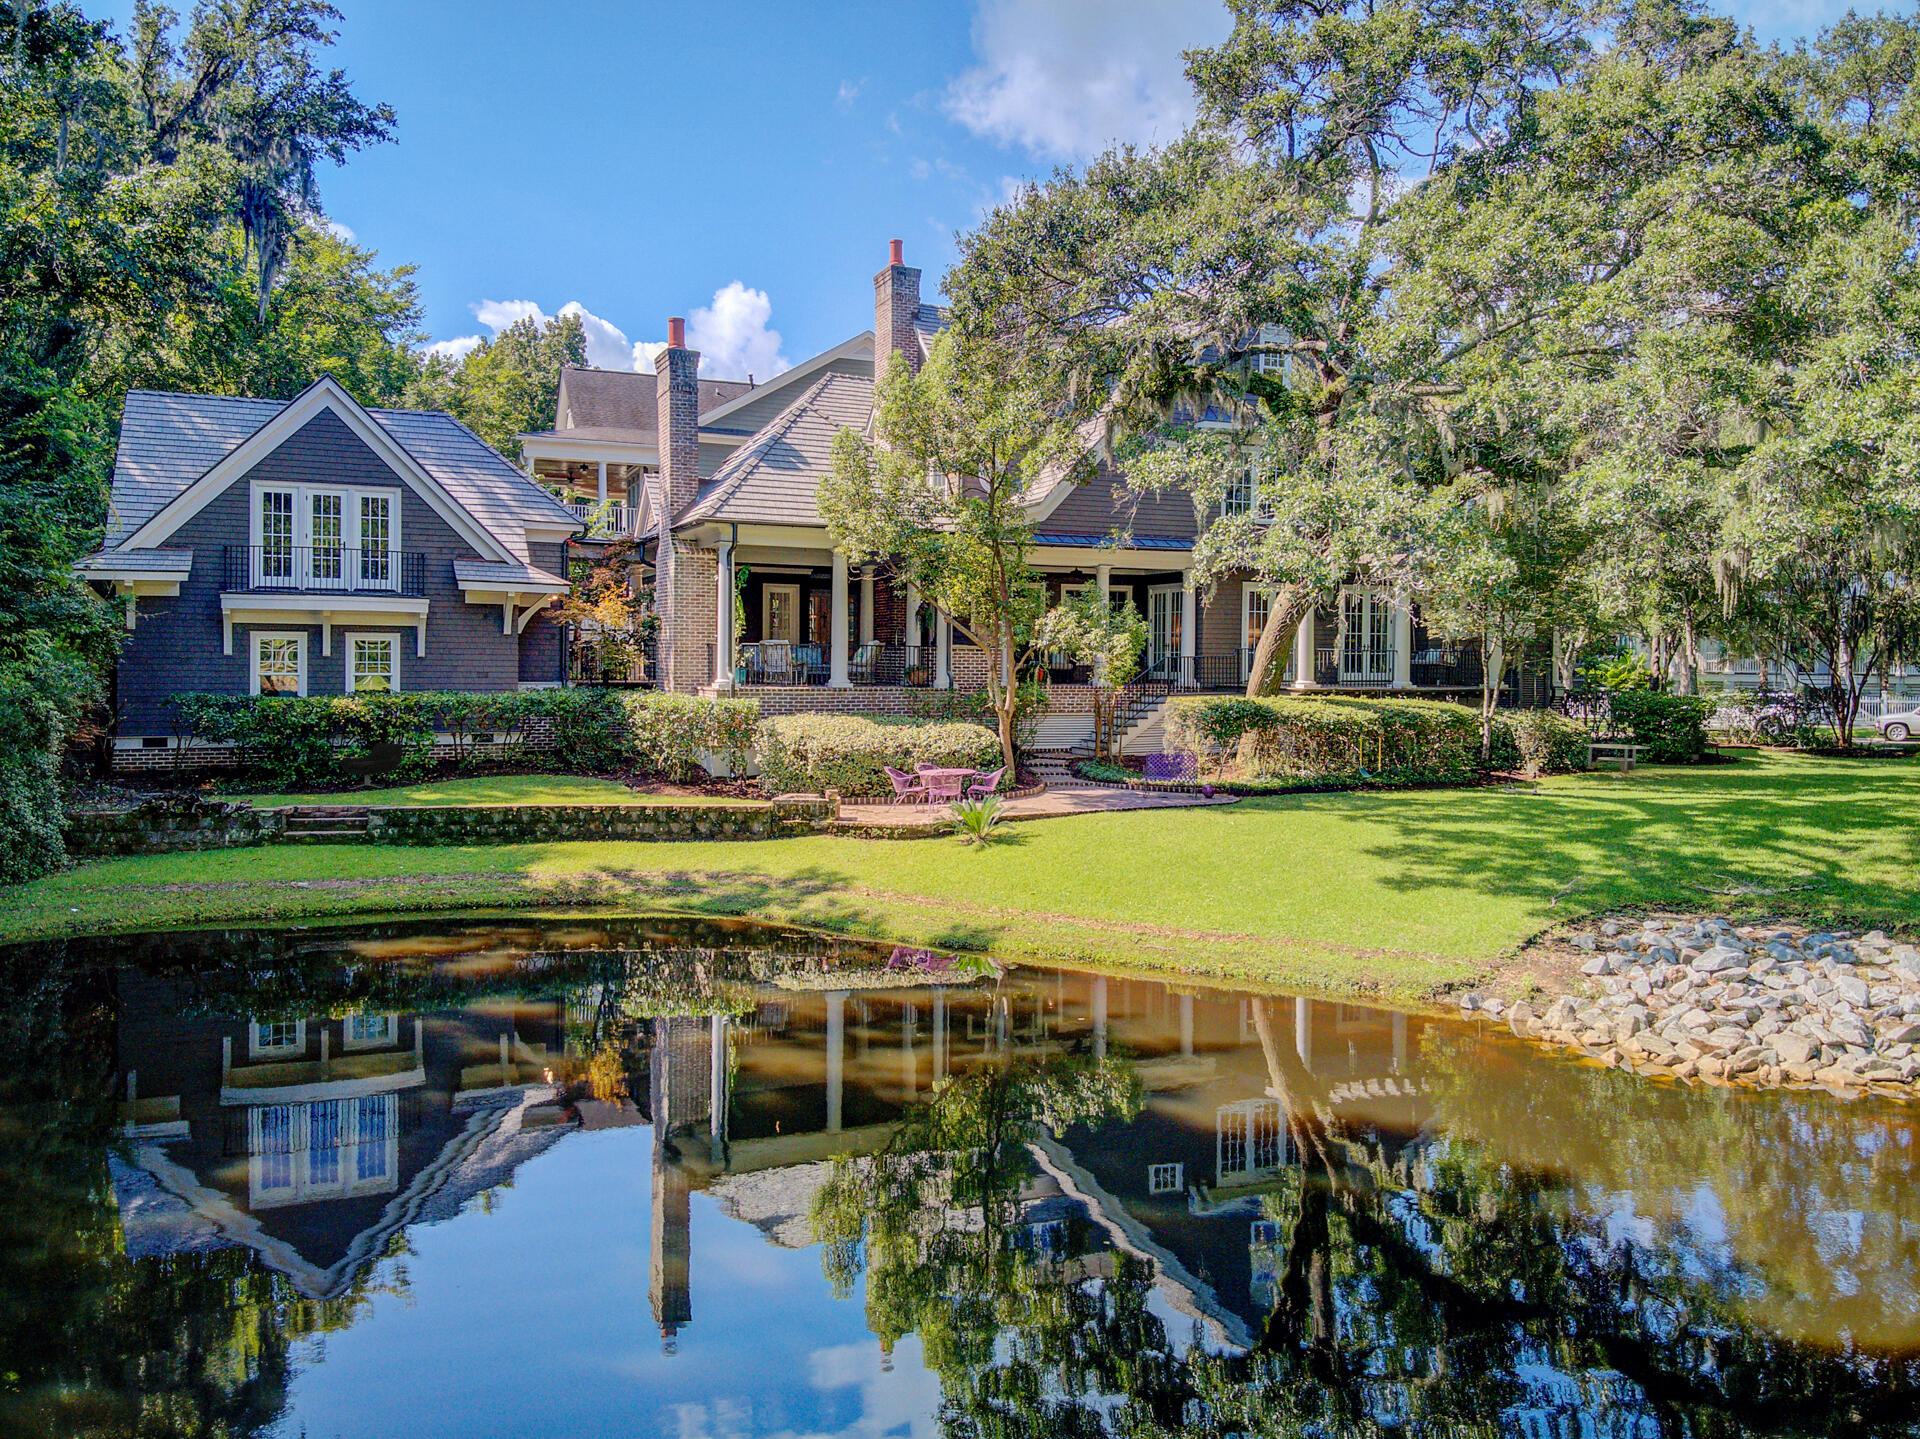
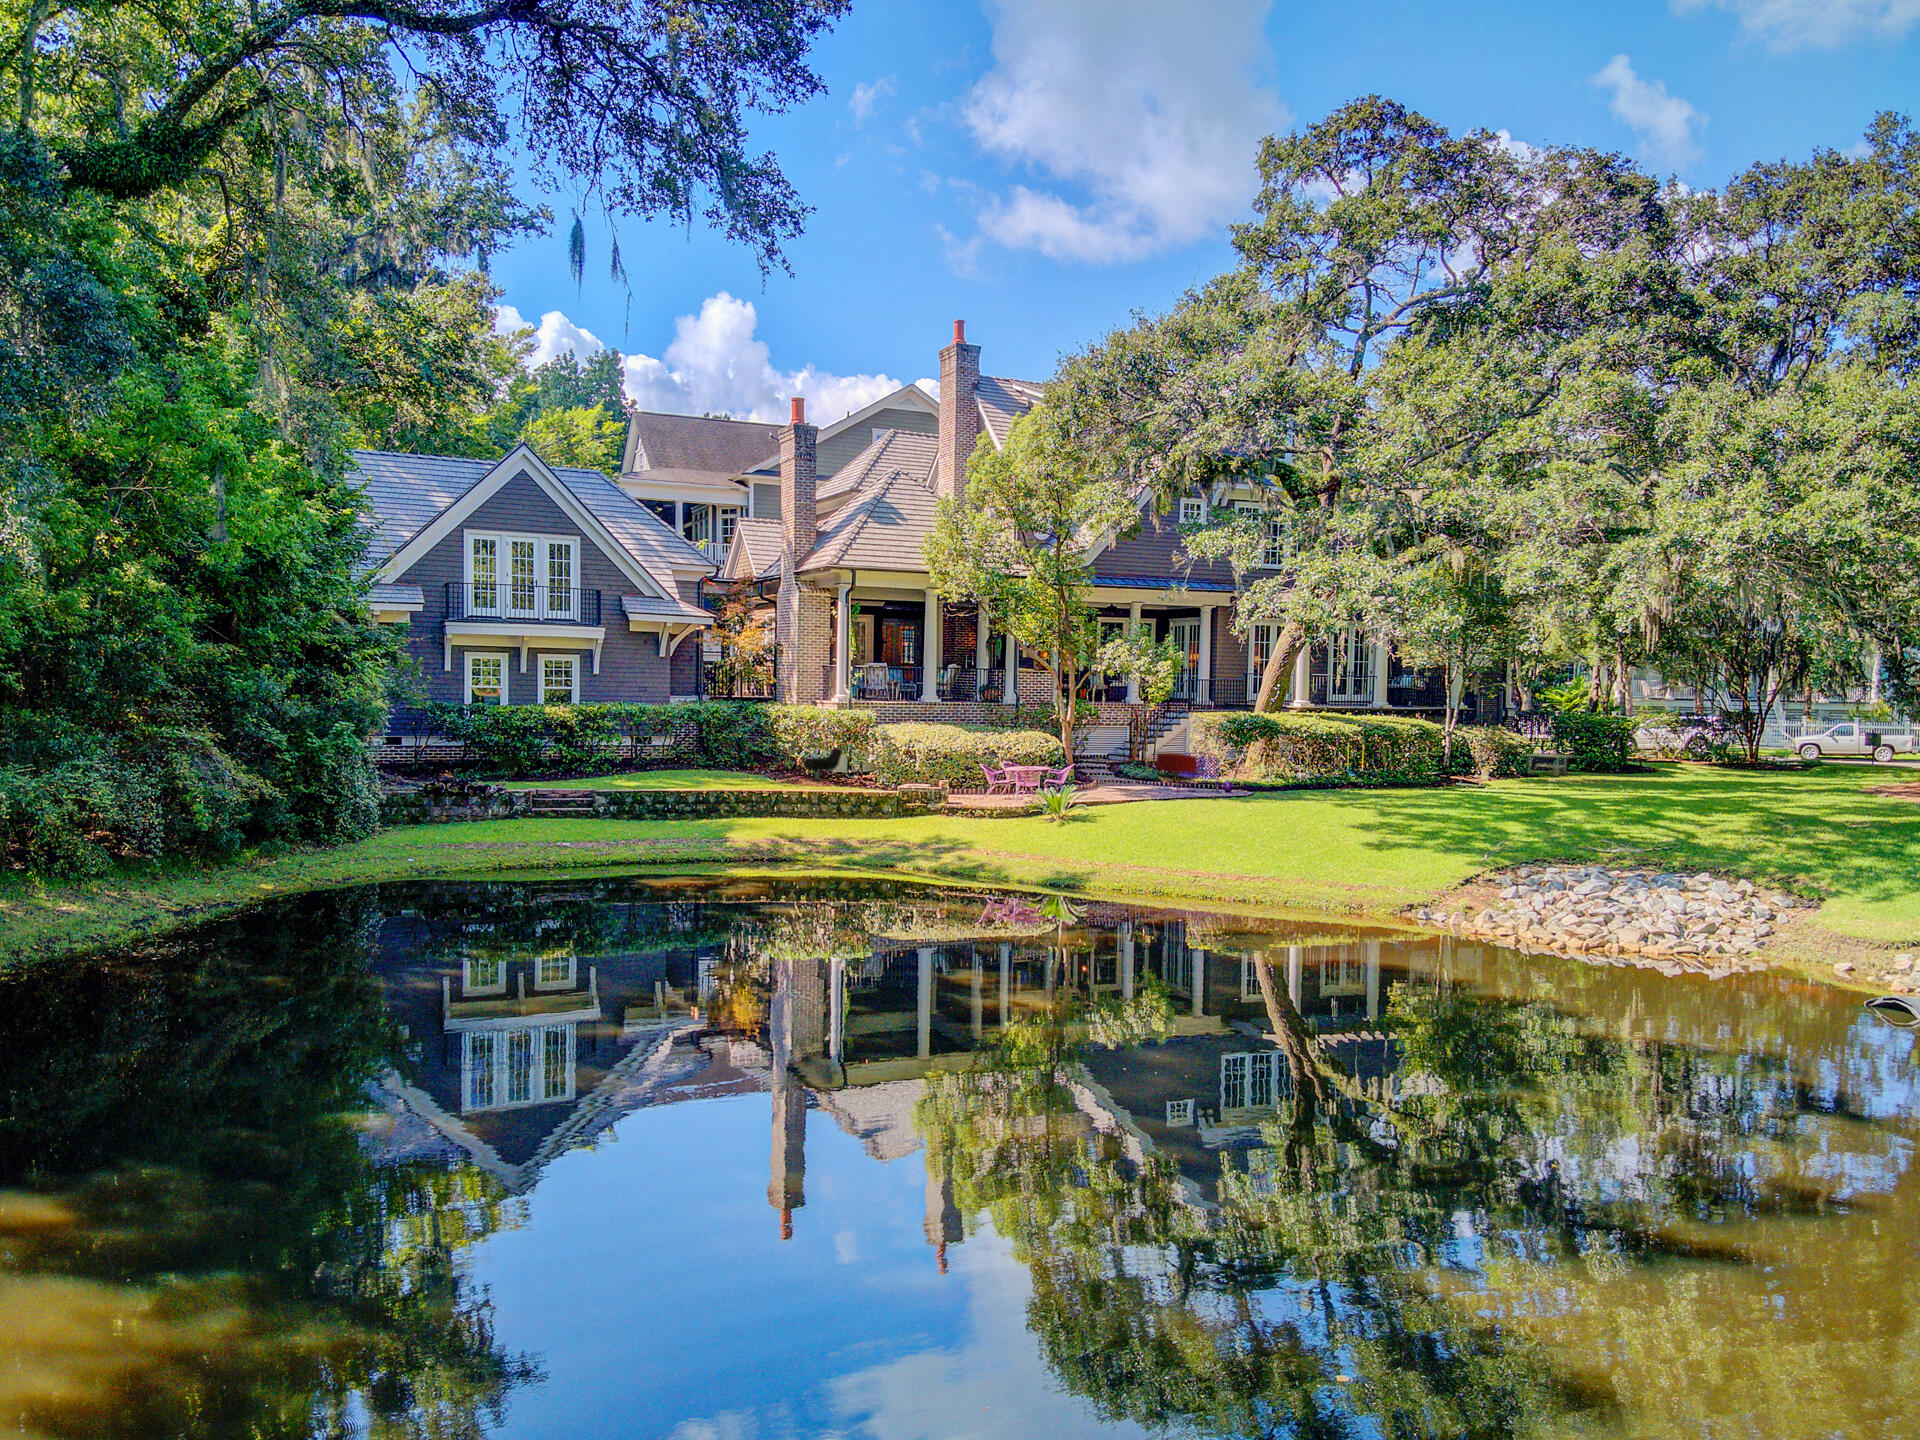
potted plant: present [1679,733,1716,760] -> present [498,750,525,776]
lounge chair: present [340,743,402,789] -> present [804,748,842,780]
bench: none [1121,748,1170,783] -> present [1156,753,1197,779]

